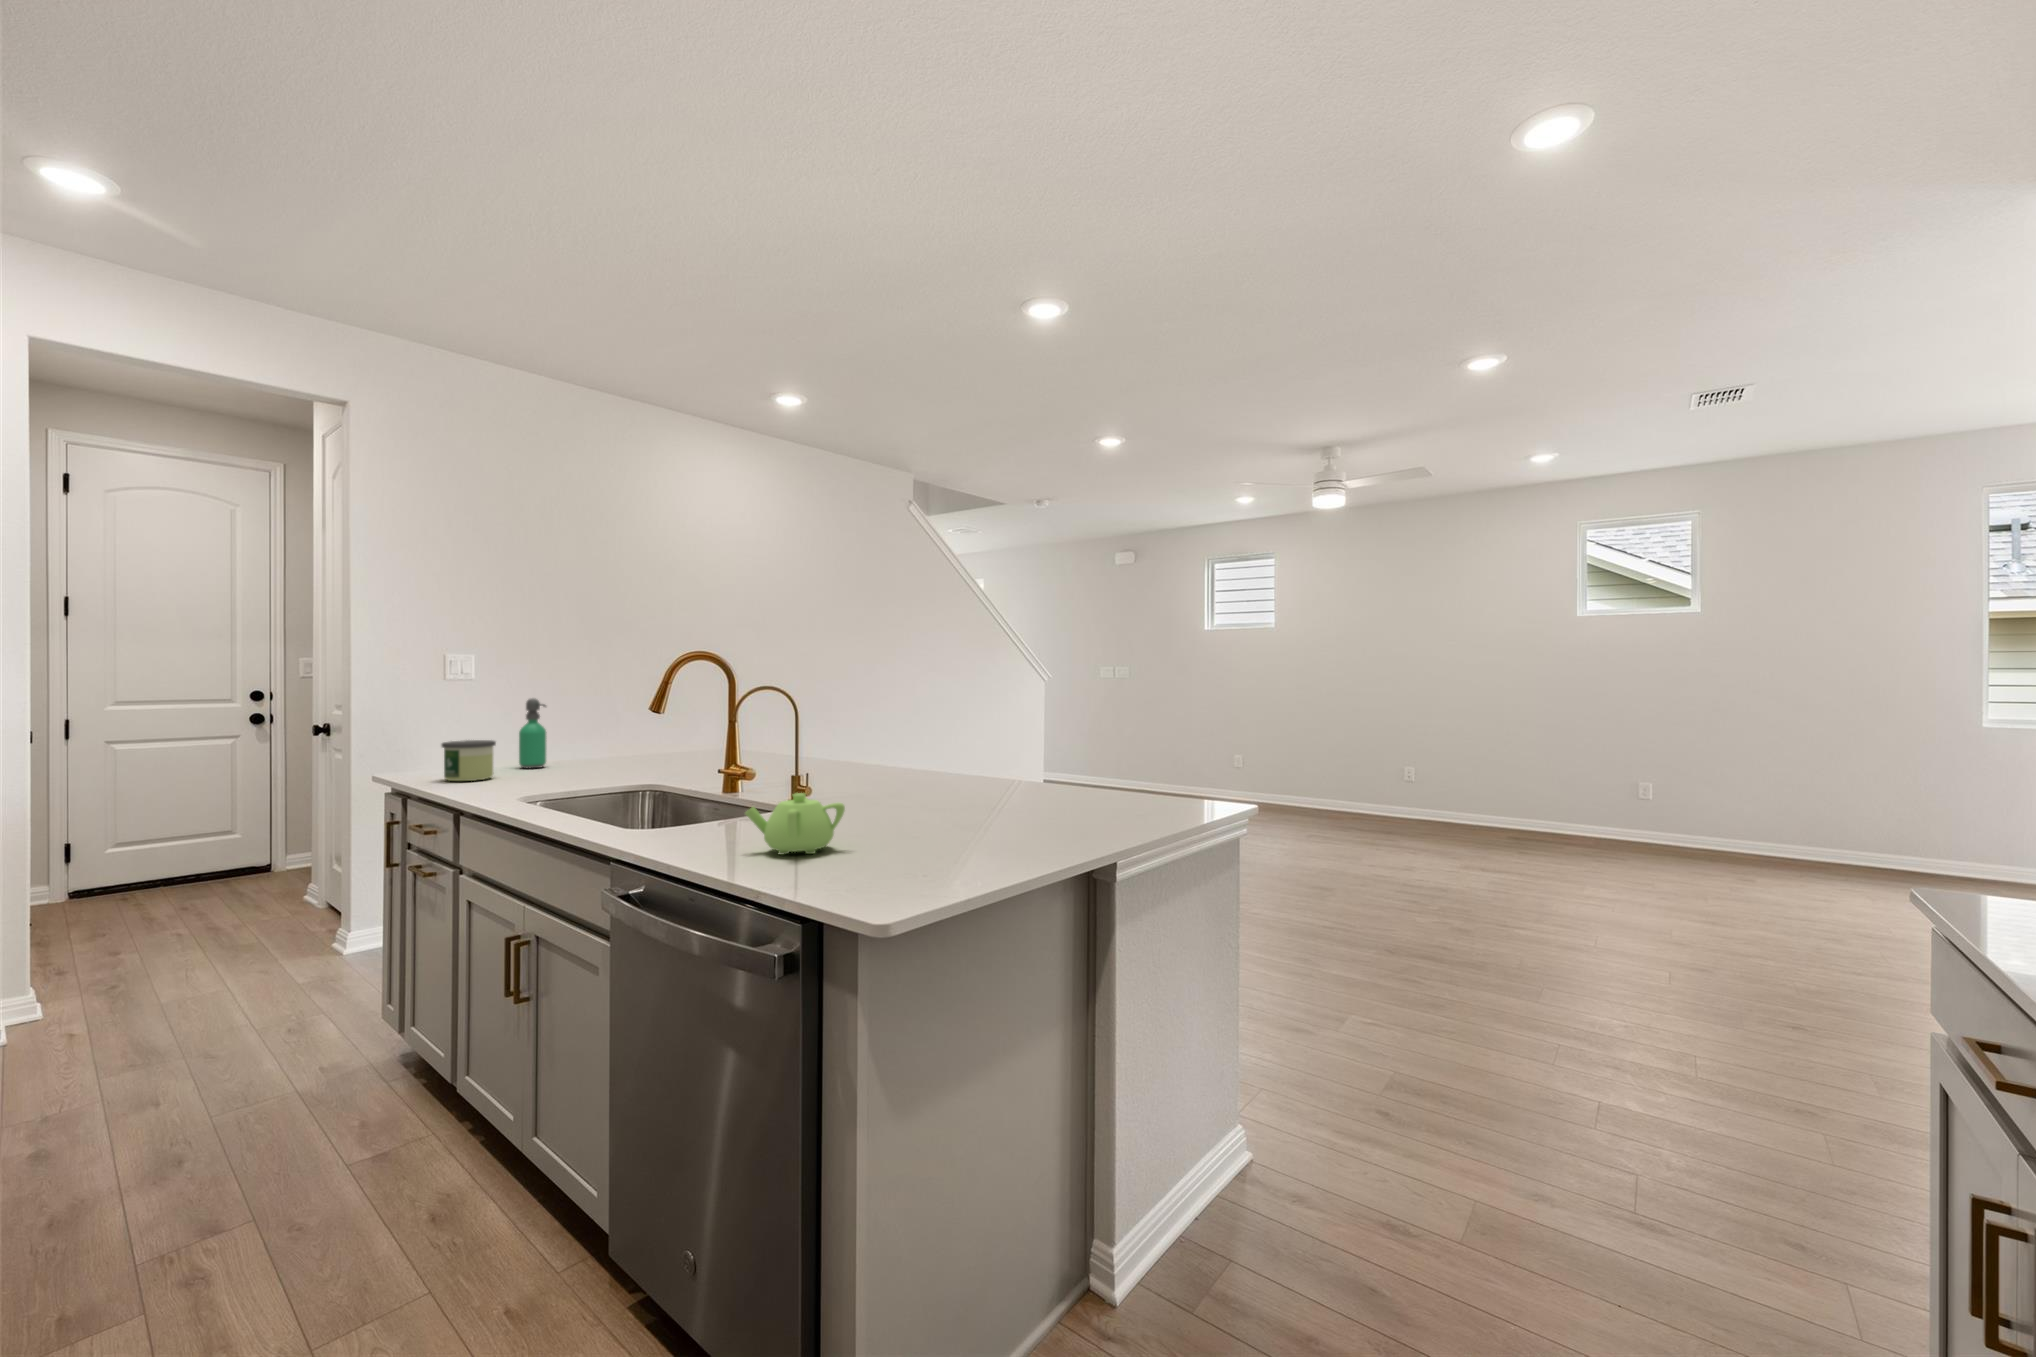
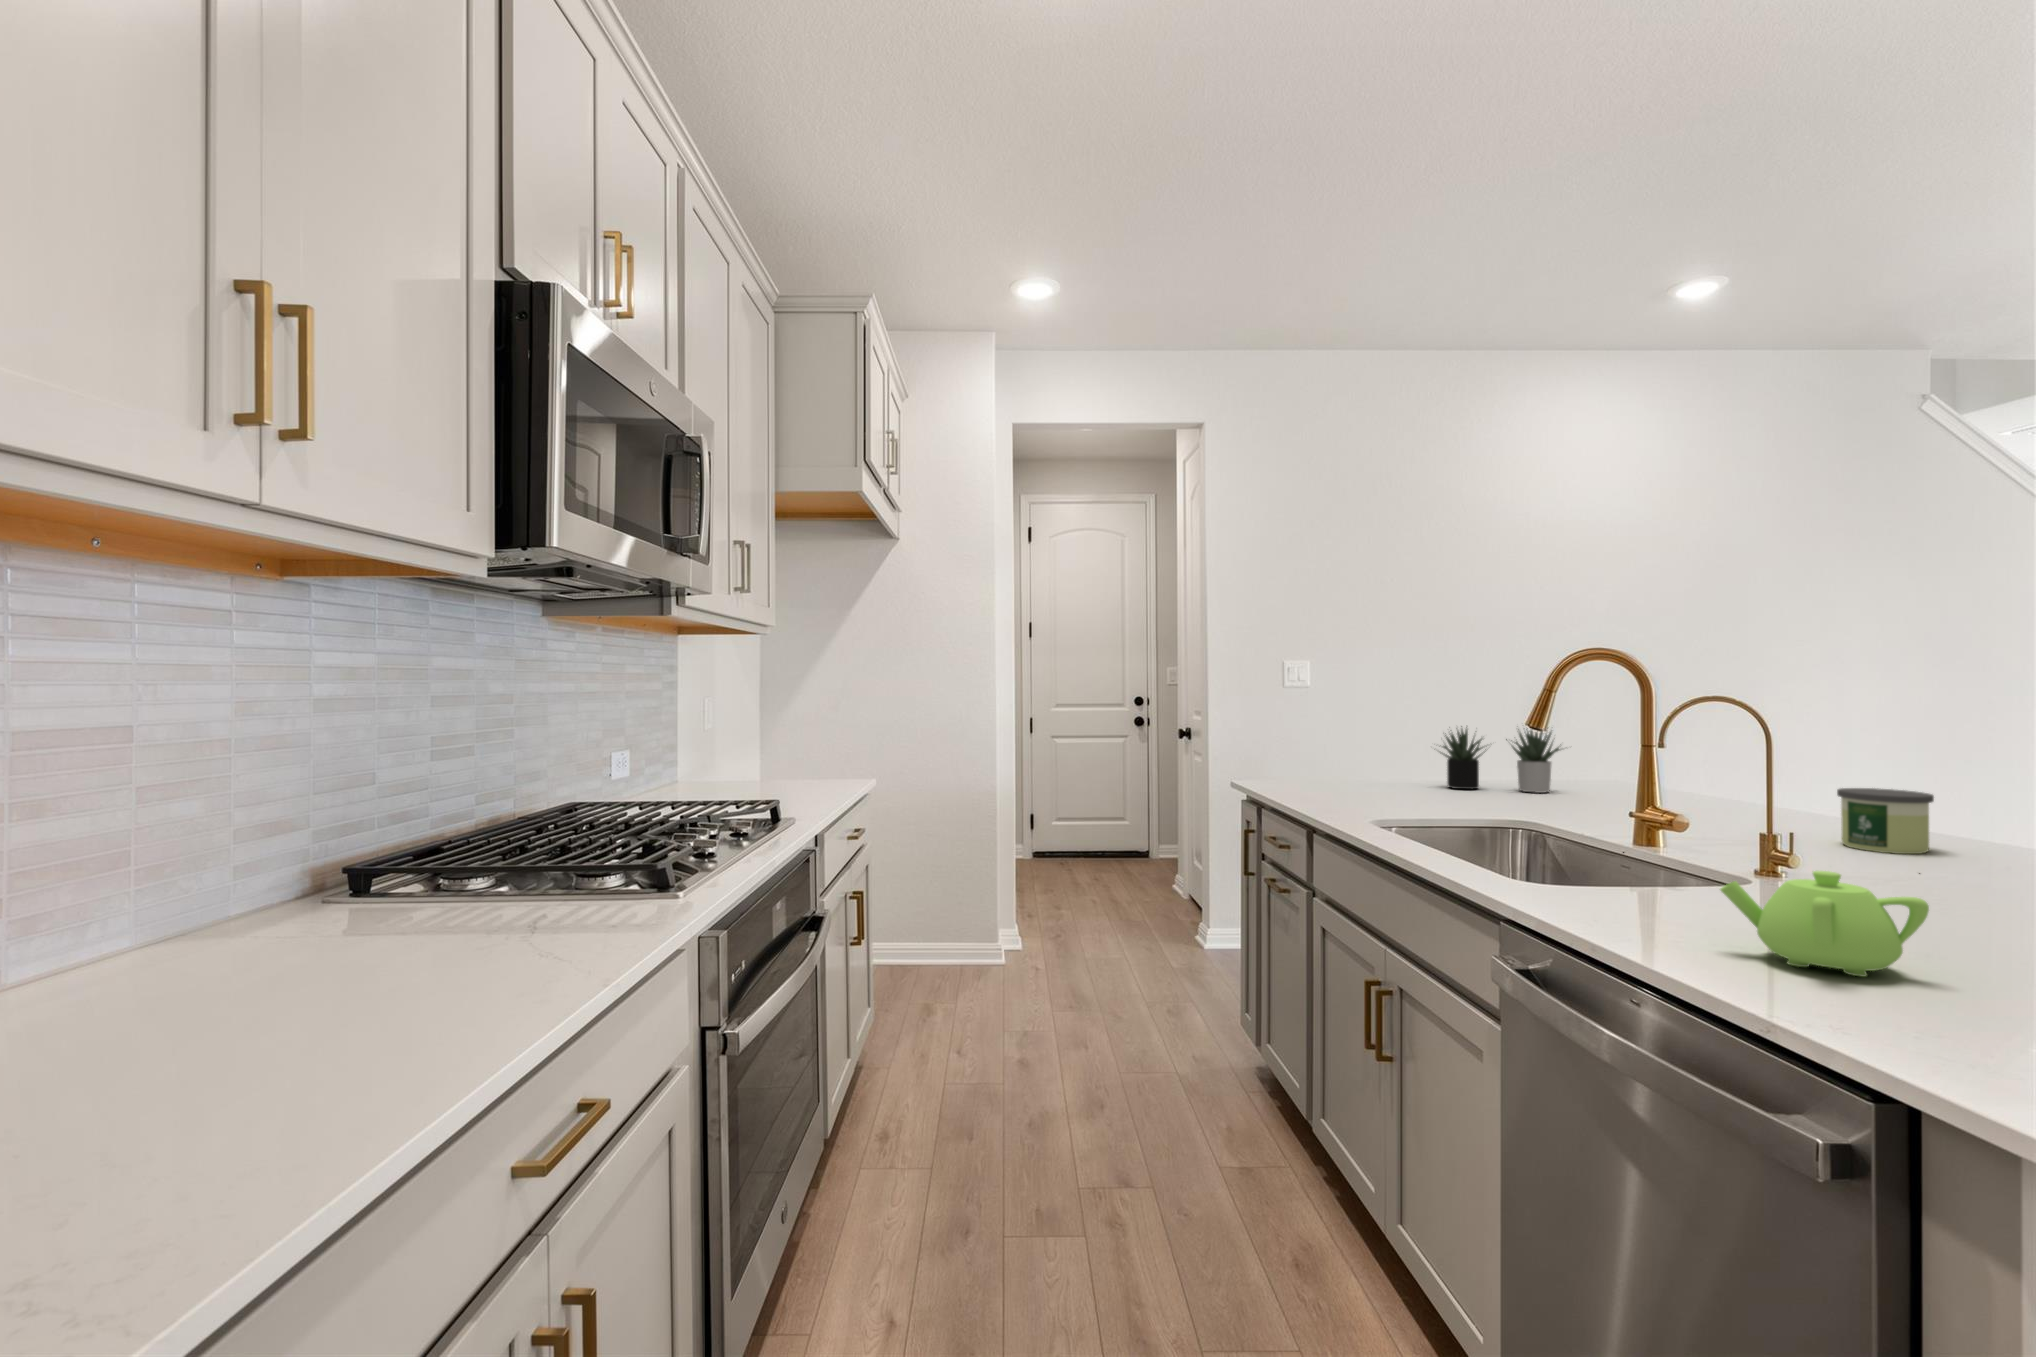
soap dispenser: present [519,698,546,768] -> none [1363,709,1392,787]
succulent plant: none [581,704,695,764] -> present [1442,726,1560,793]
candle: present [442,740,496,781] -> present [1837,788,1934,854]

